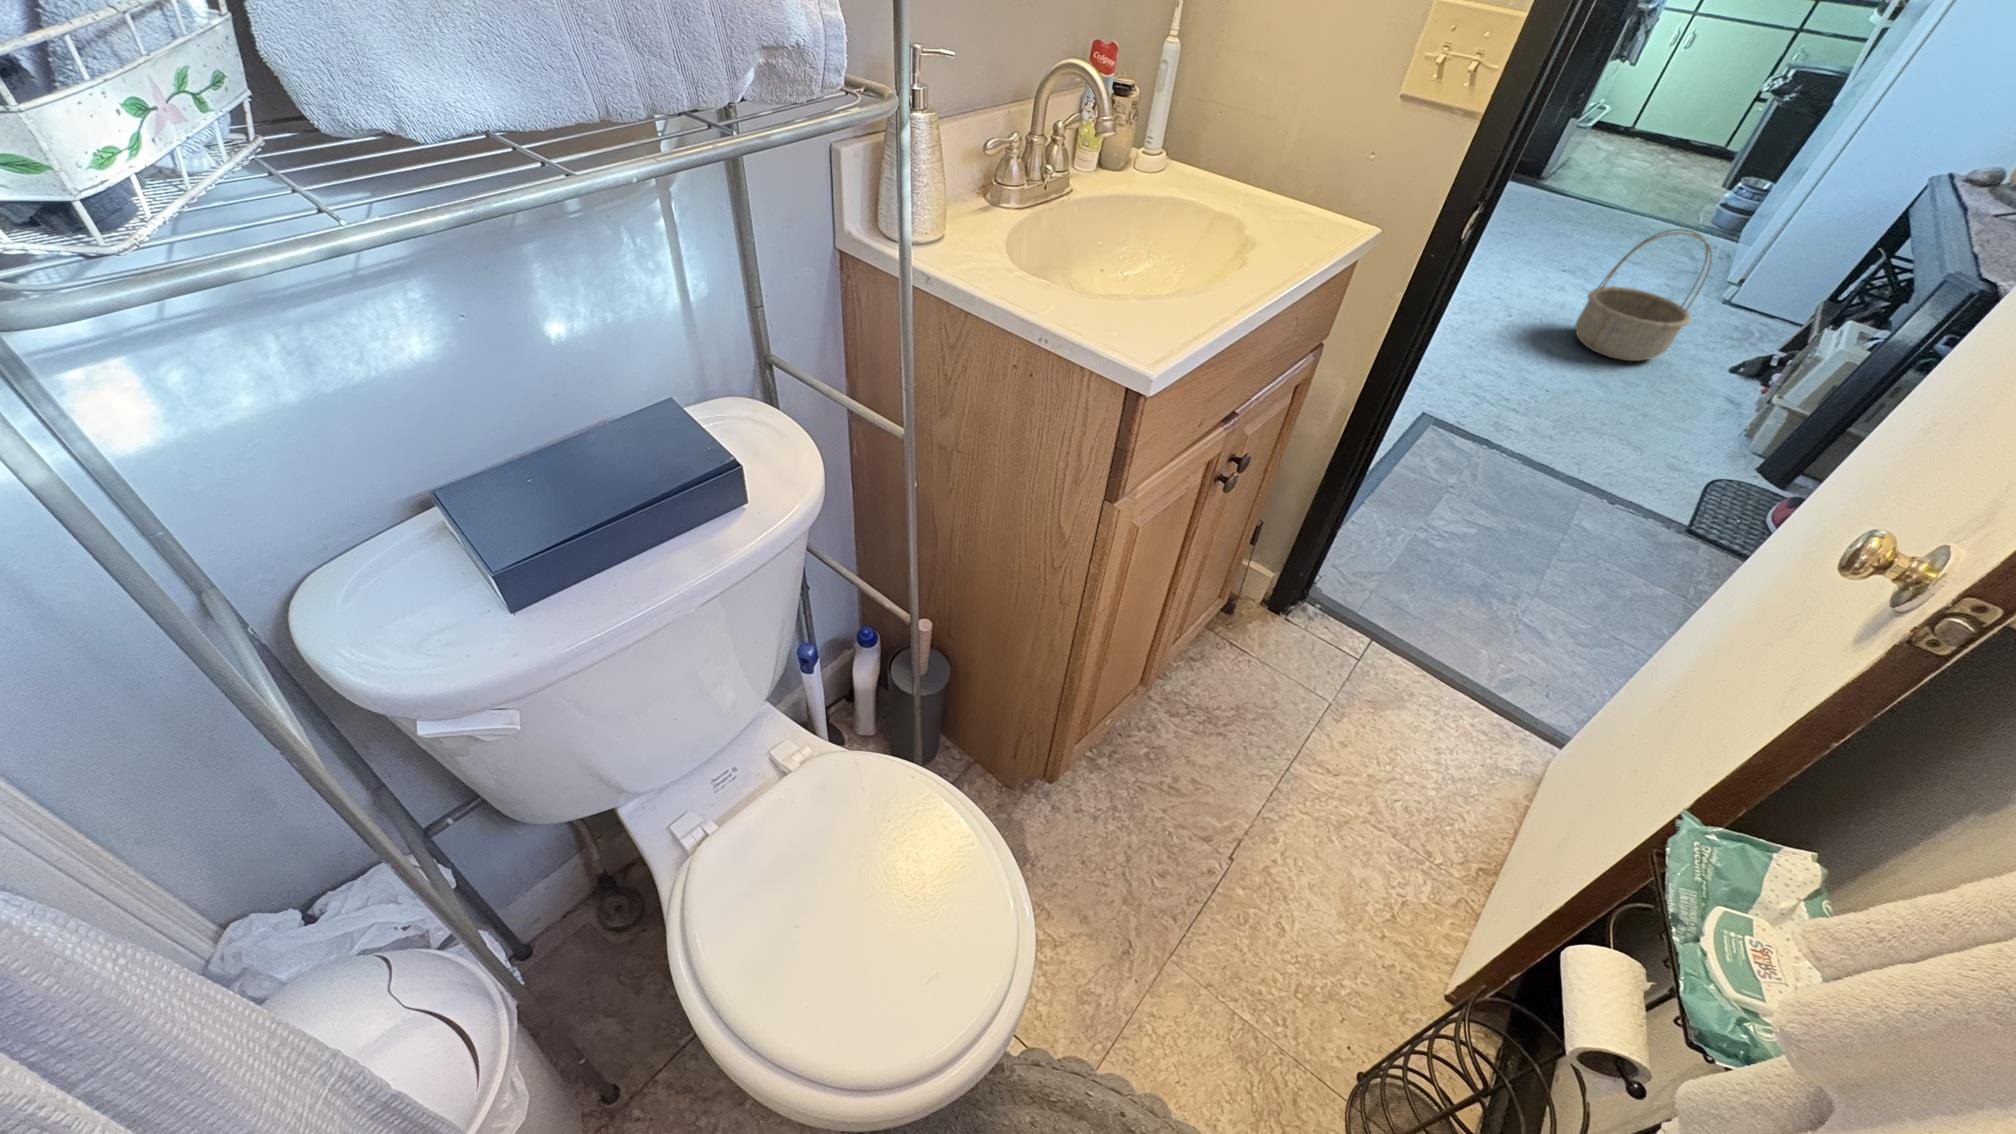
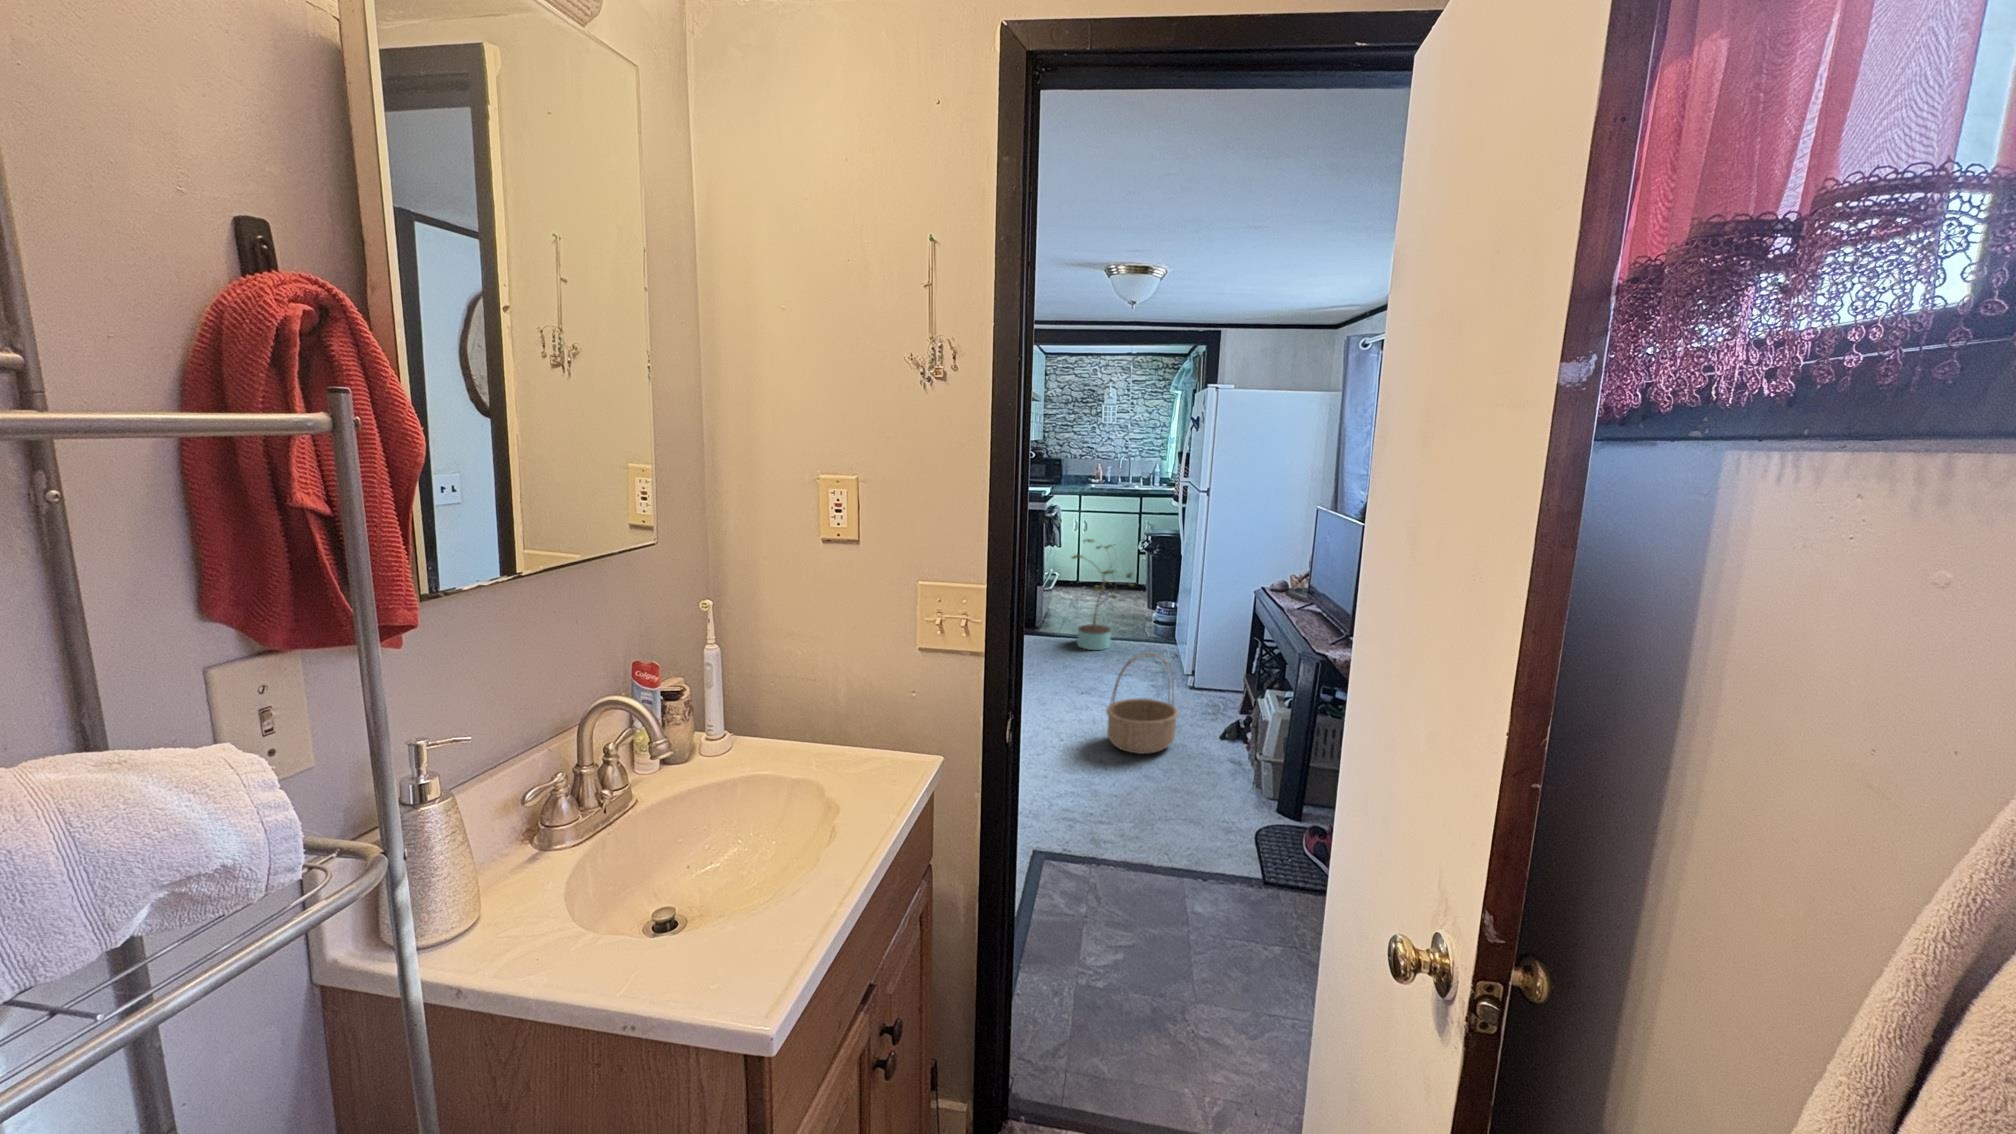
potted plant: none [1590,56,1729,226] -> present [1072,539,1133,650]

